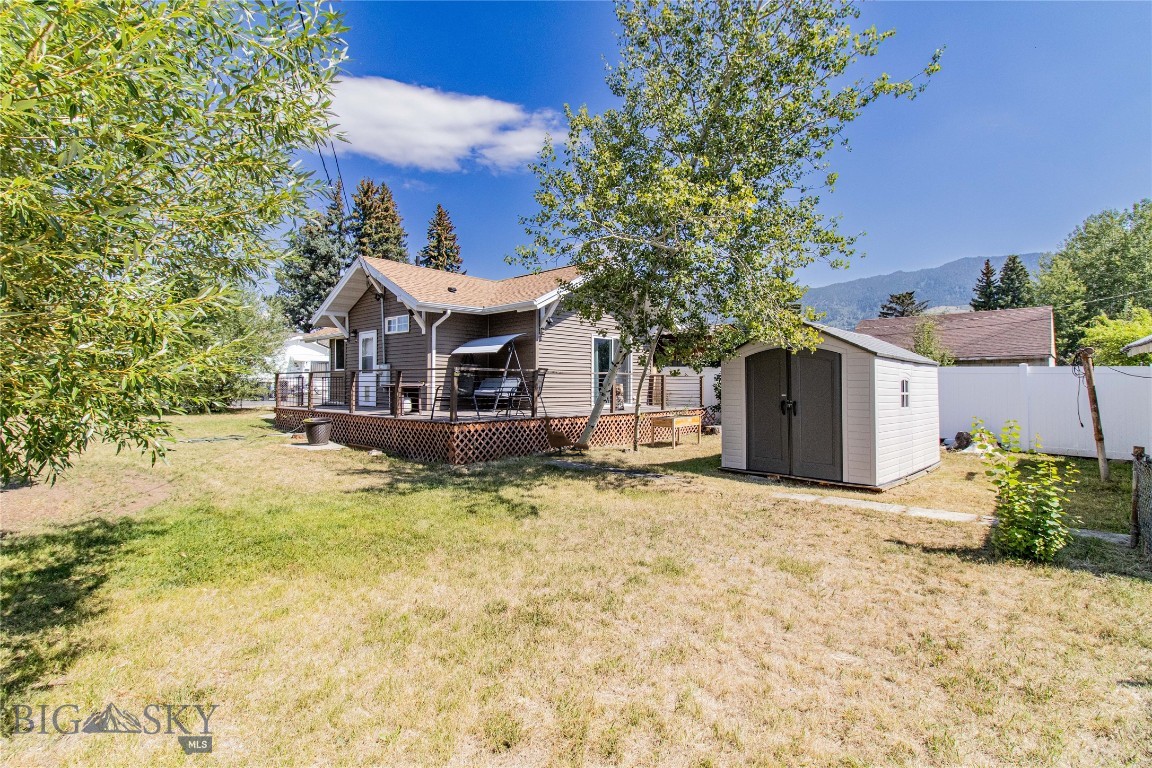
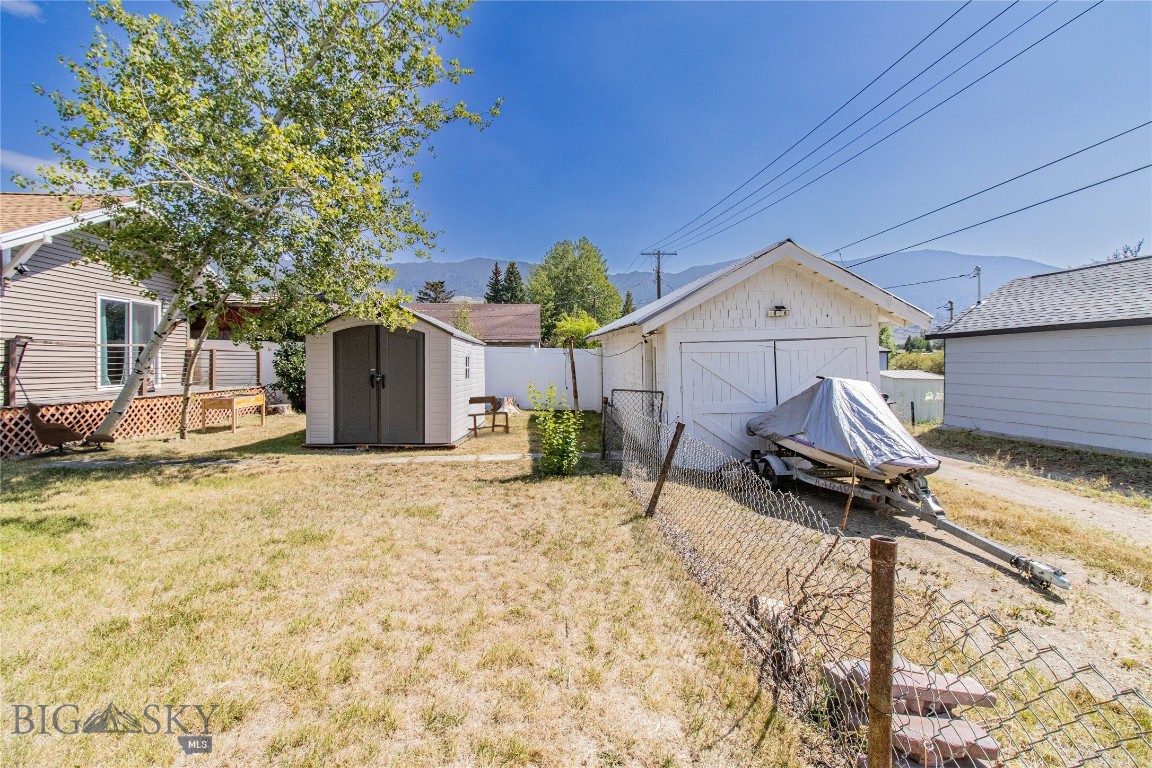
bench: none [909,428,987,486] -> present [468,396,509,438]

